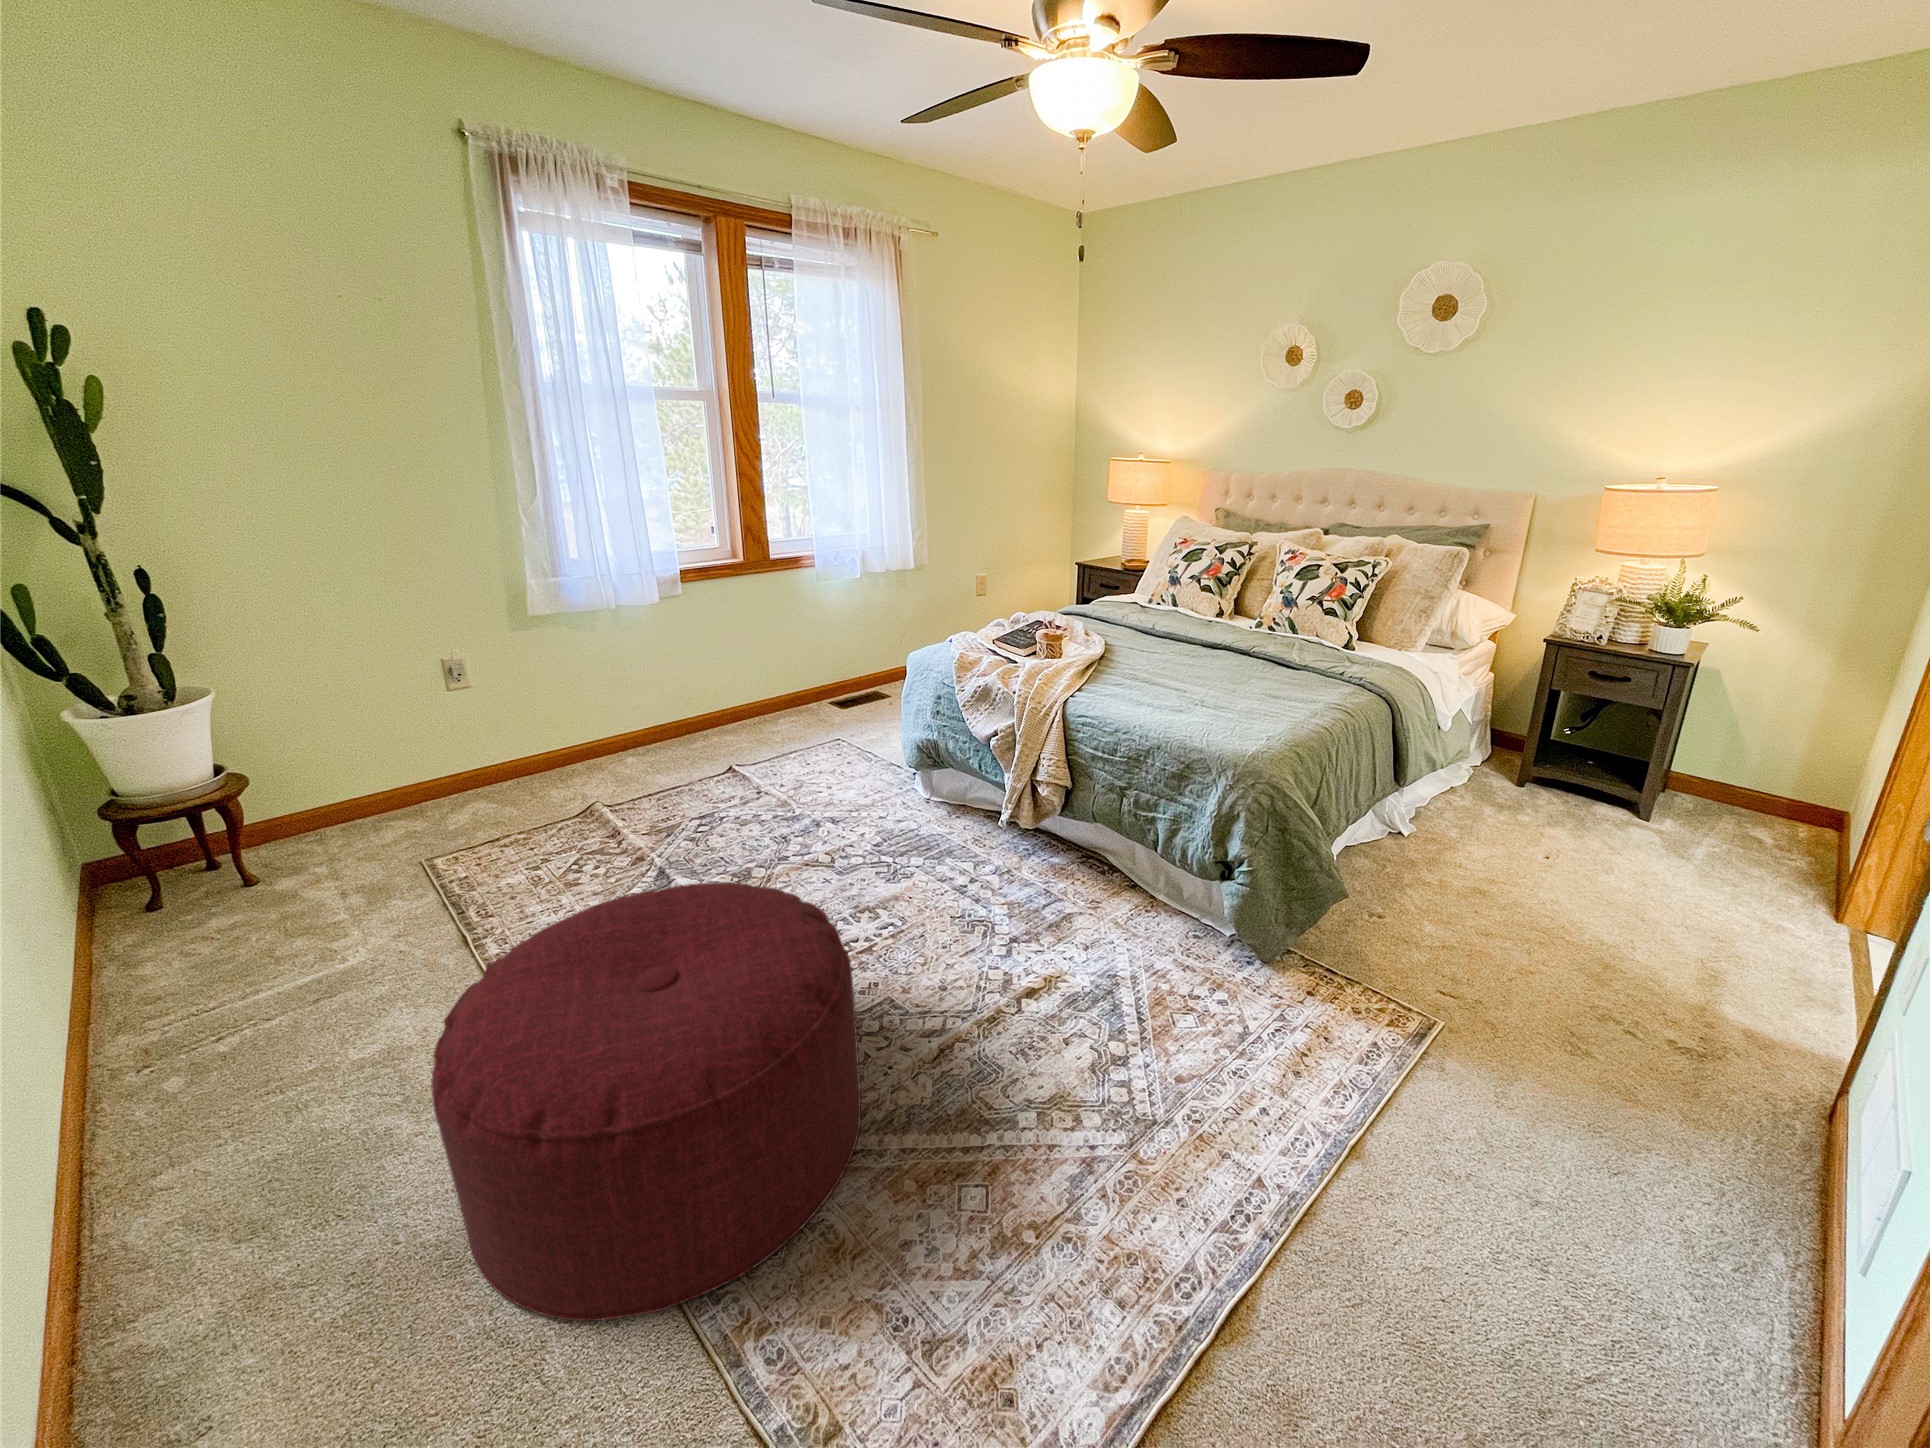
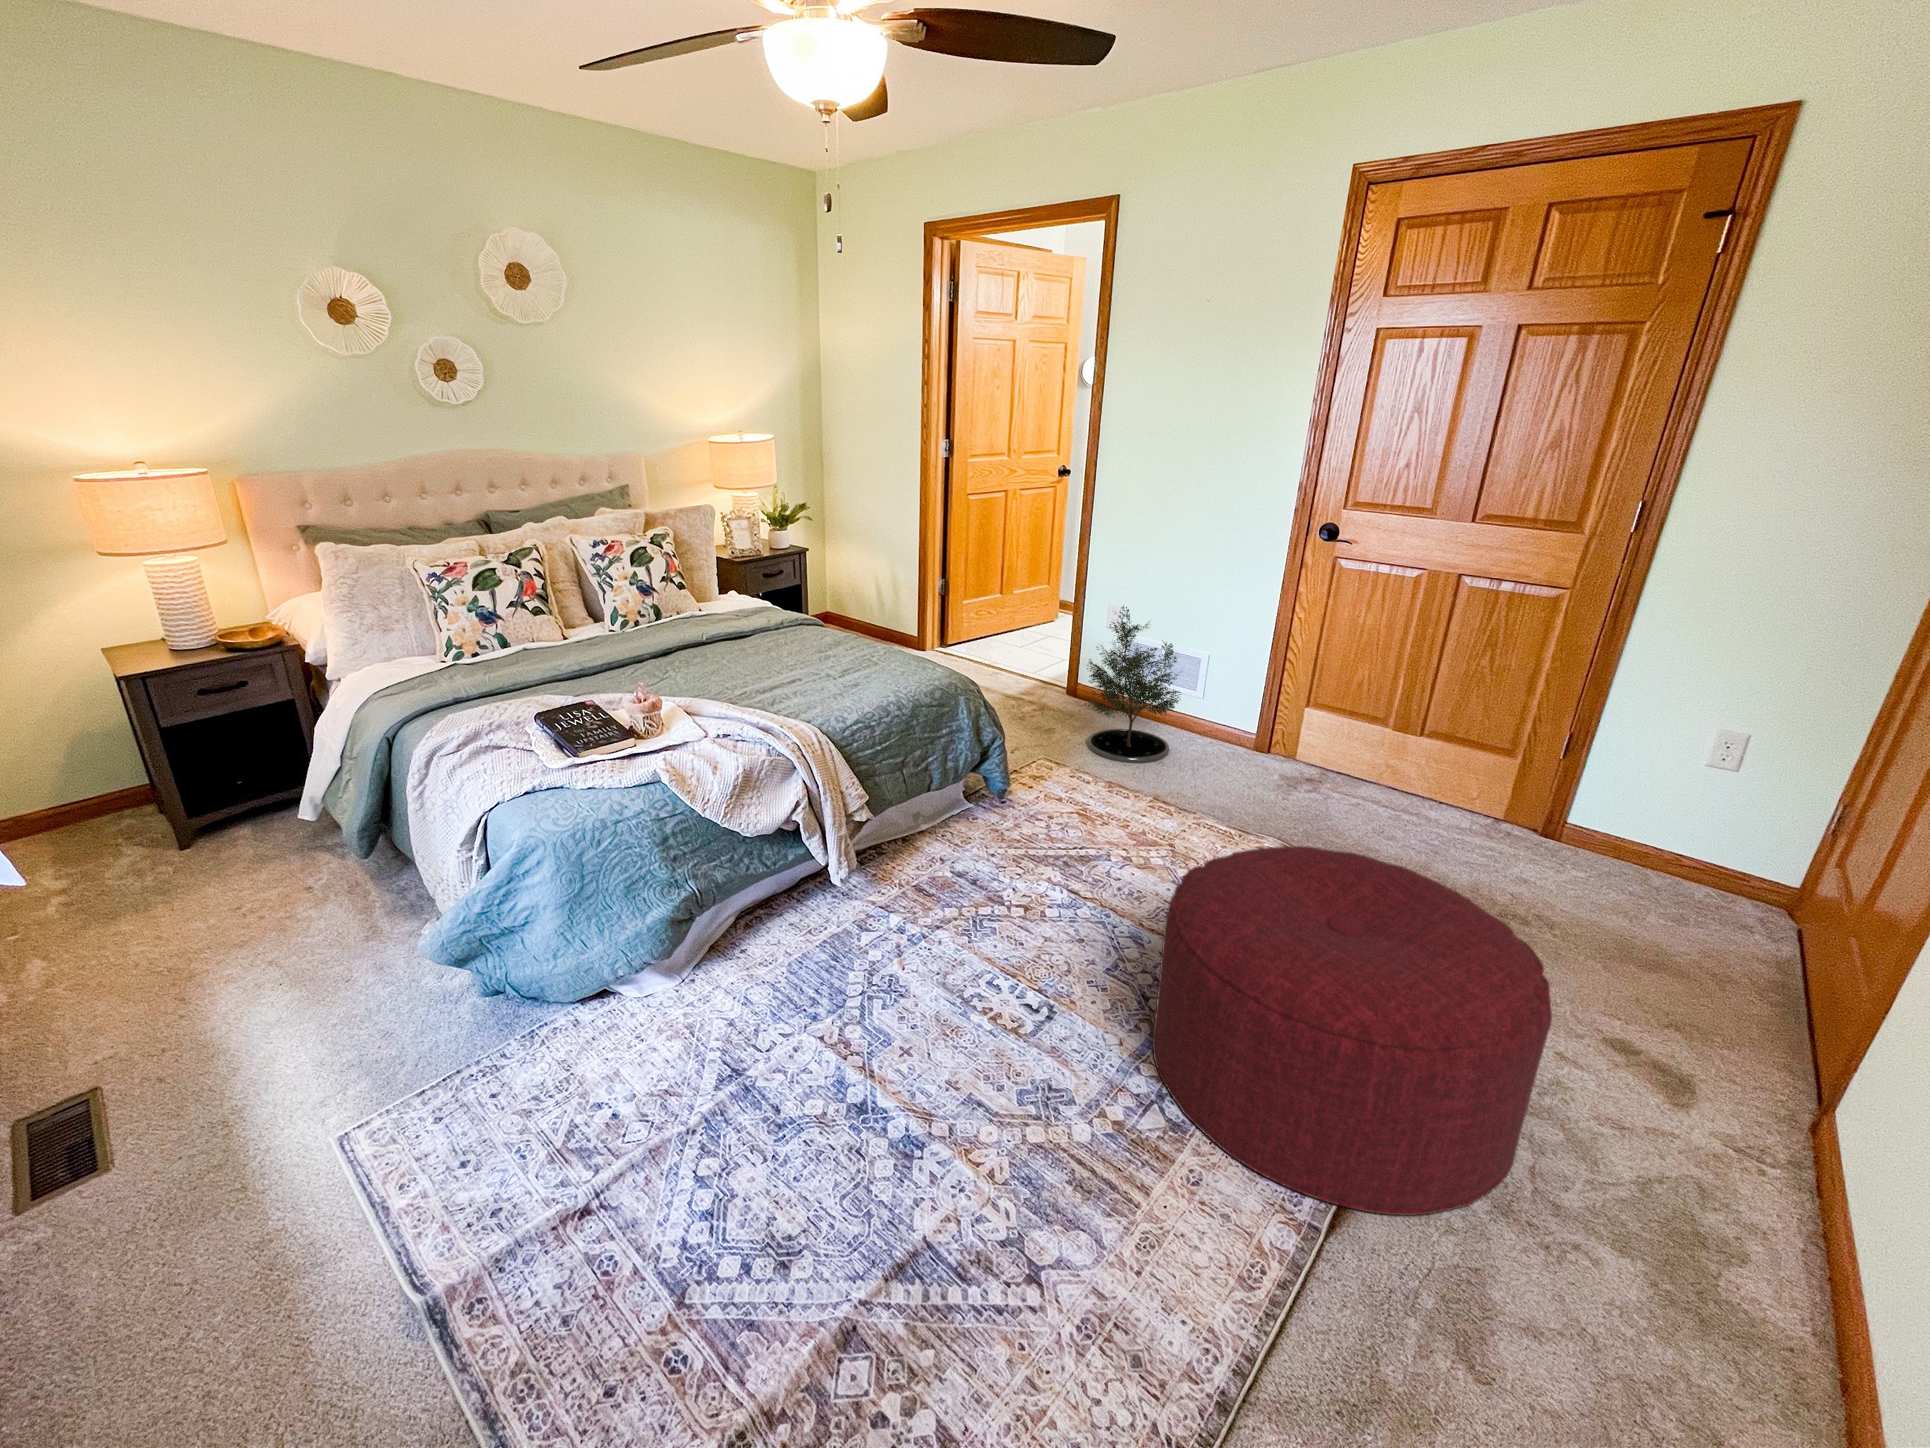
potted tree: none [1542,887,1837,1275] -> present [1085,605,1181,763]

